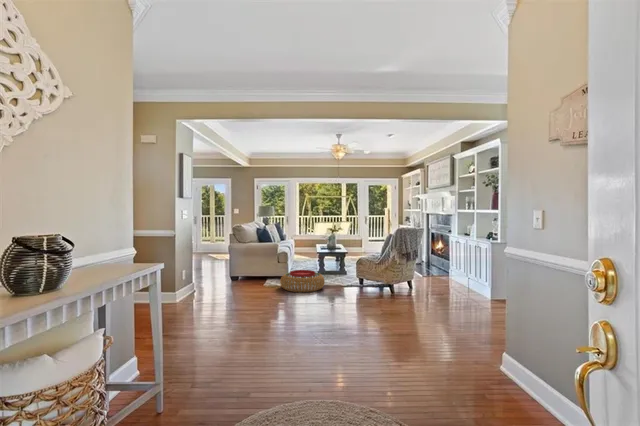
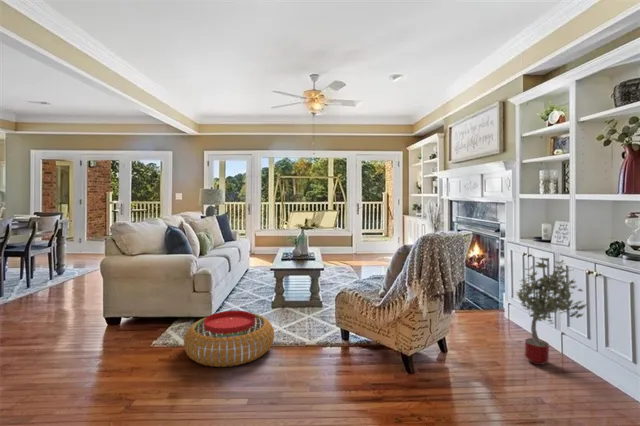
potted tree: none [447,240,478,293] -> present [517,258,586,365]

